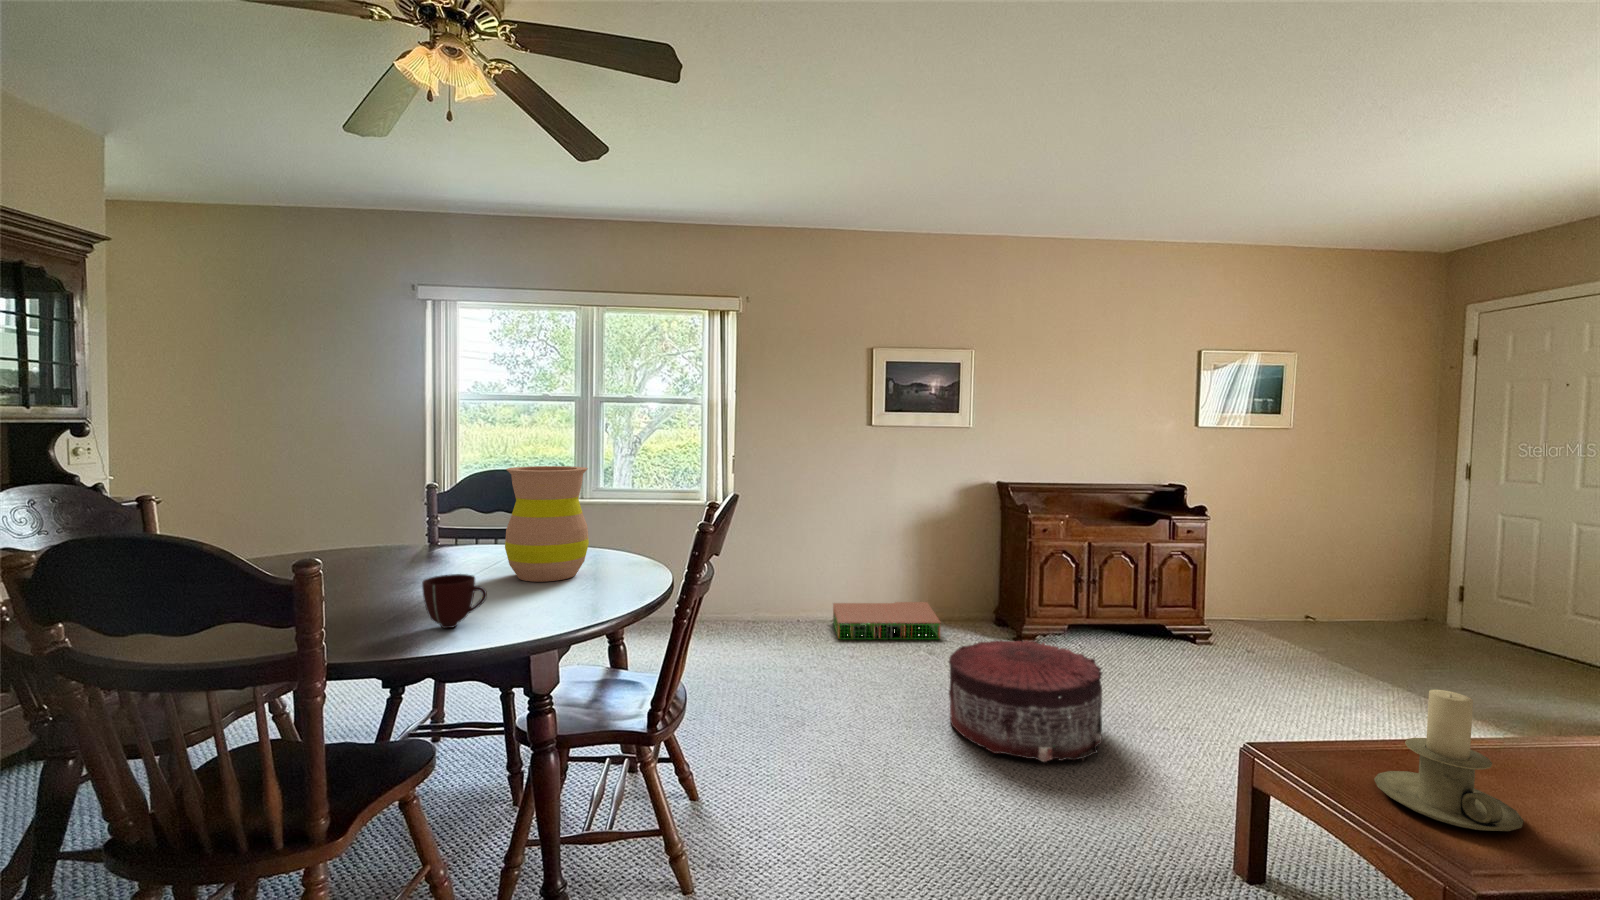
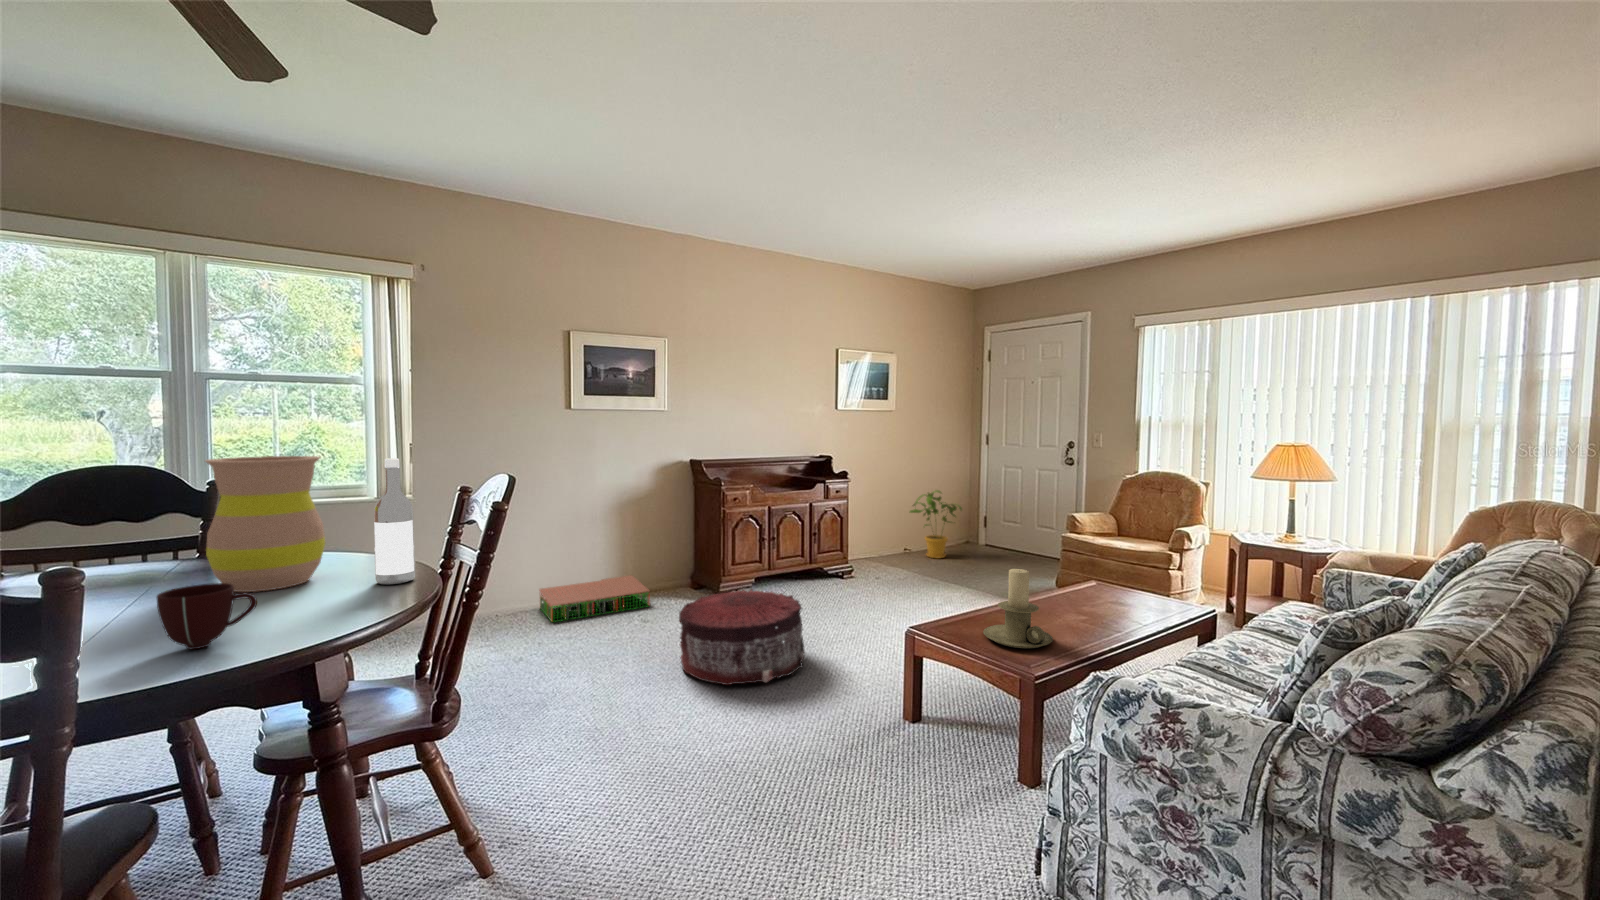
wine bottle: none [612,473,645,590] -> present [374,458,415,584]
house plant: none [1313,542,1409,639] -> present [910,490,962,558]

